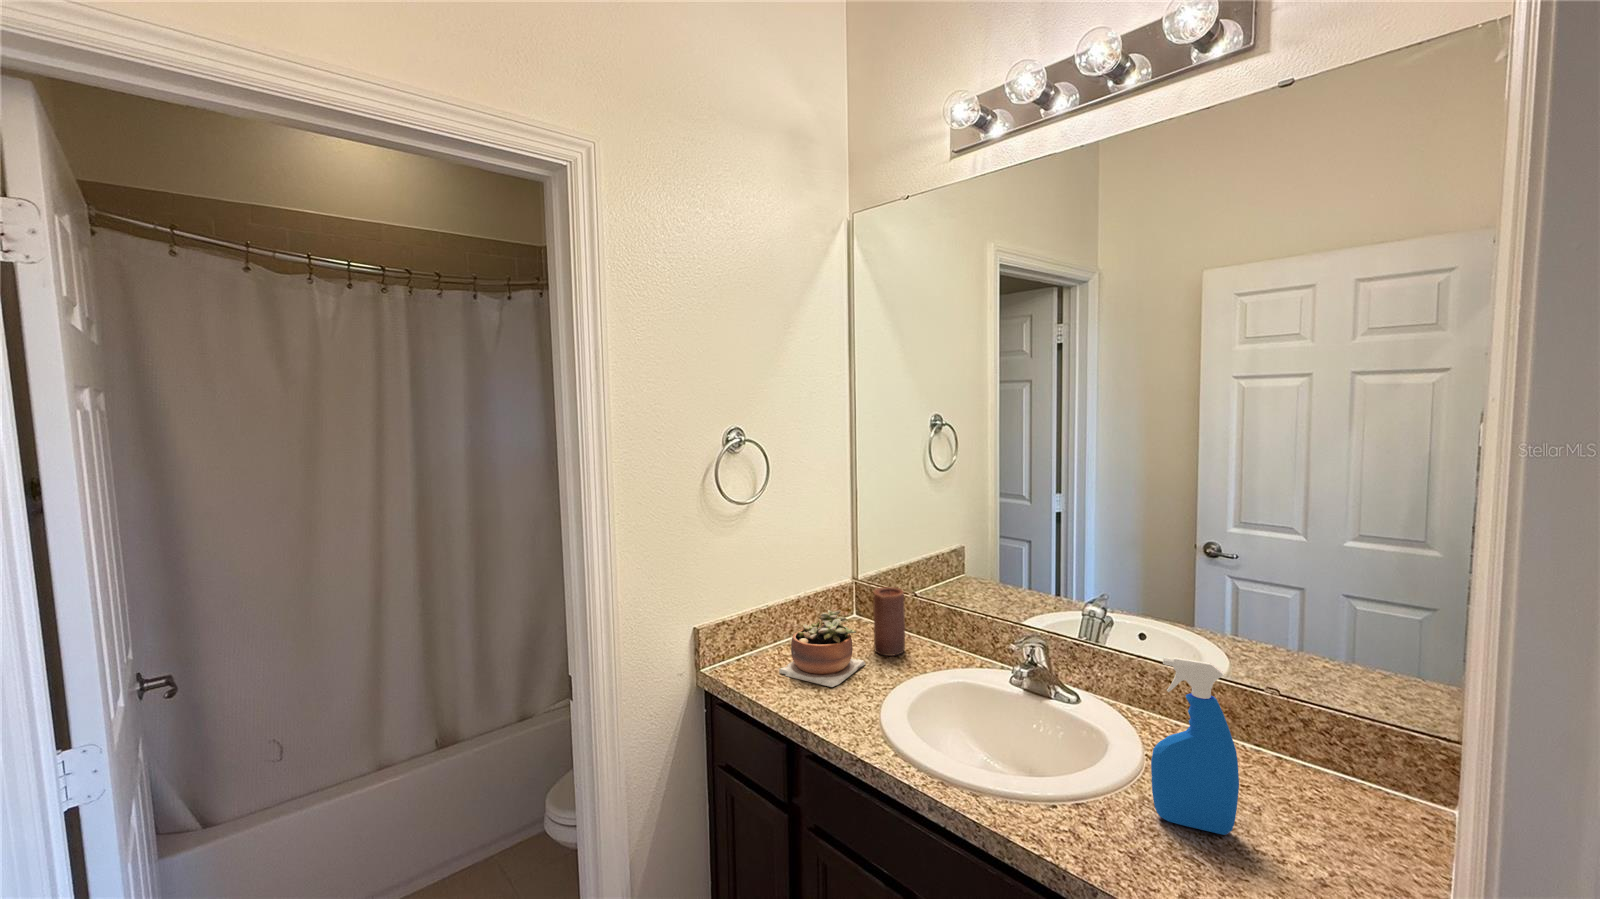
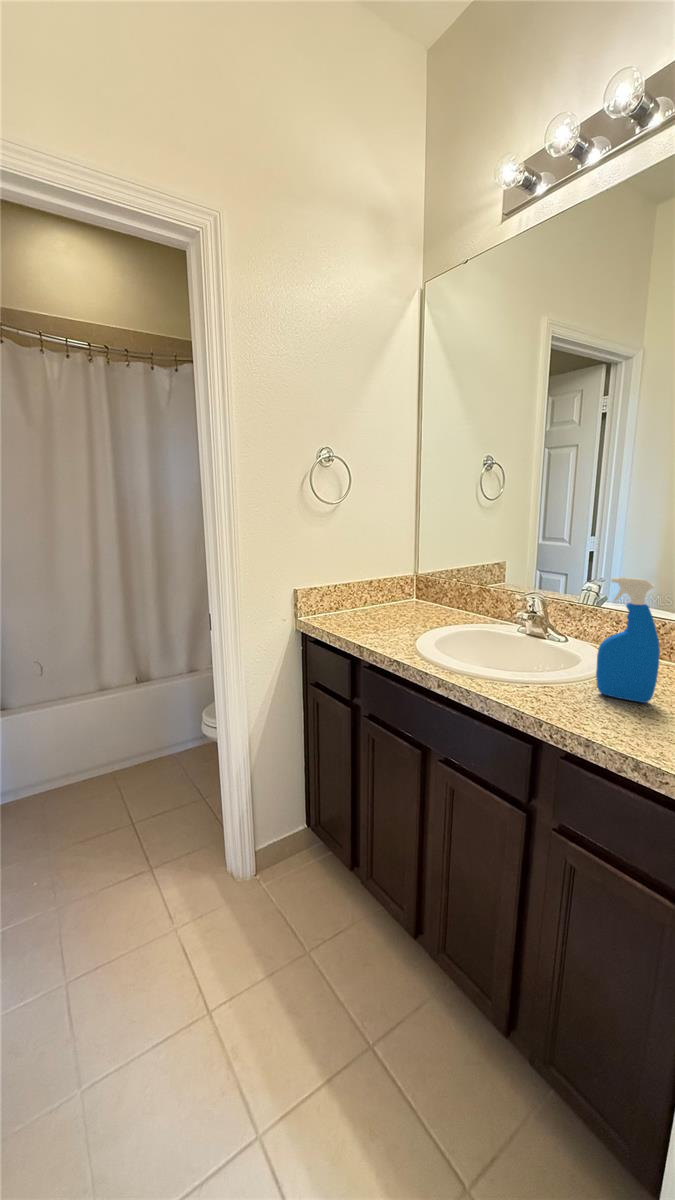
candle: present [873,587,905,656] -> none [425,570,448,617]
succulent plant: present [779,610,866,687] -> none [352,580,416,629]

